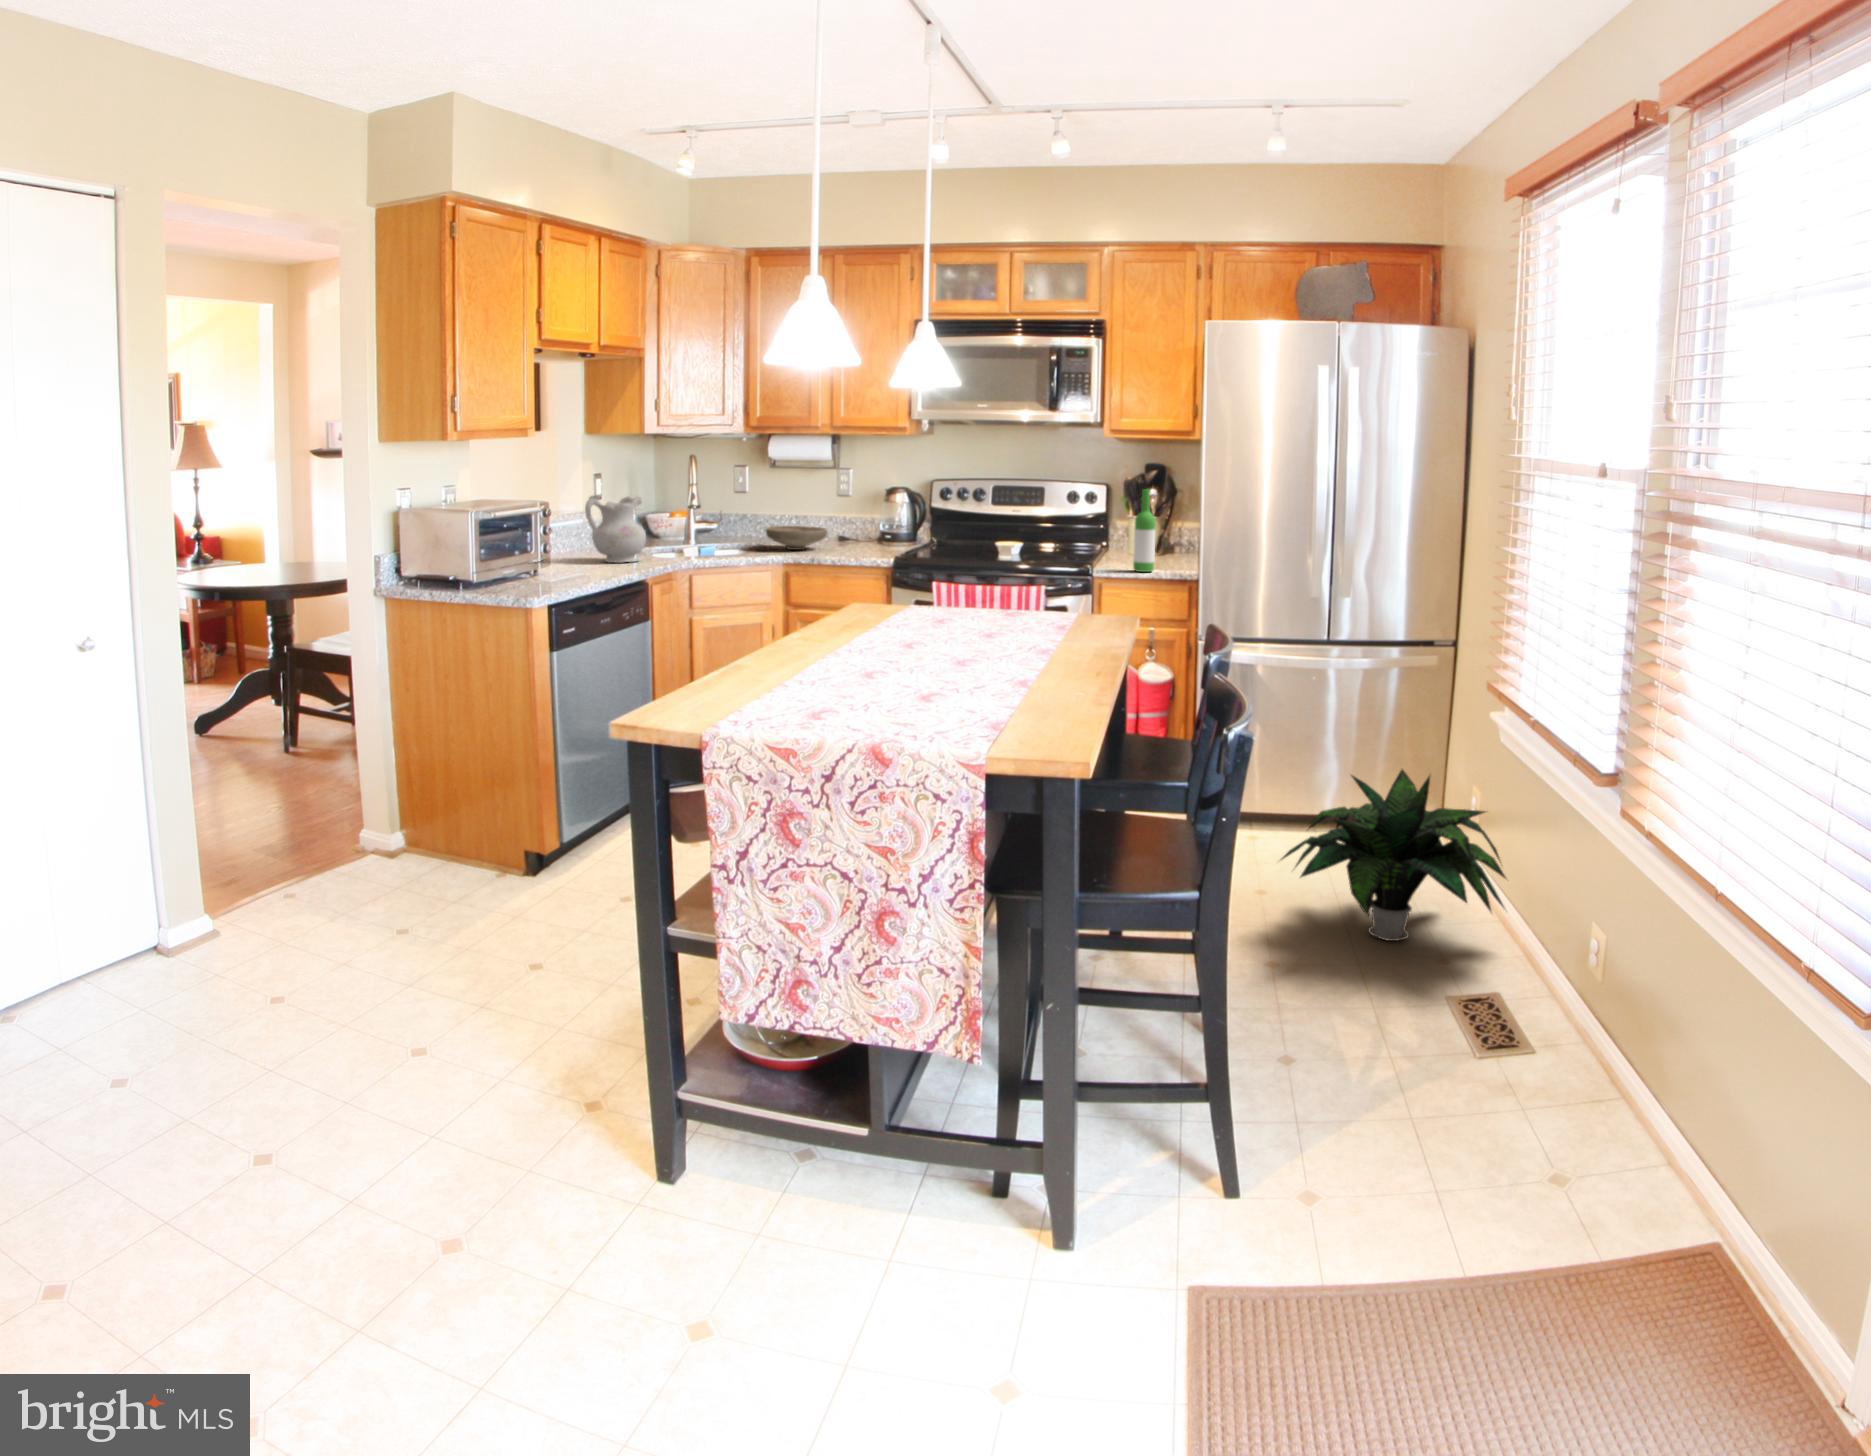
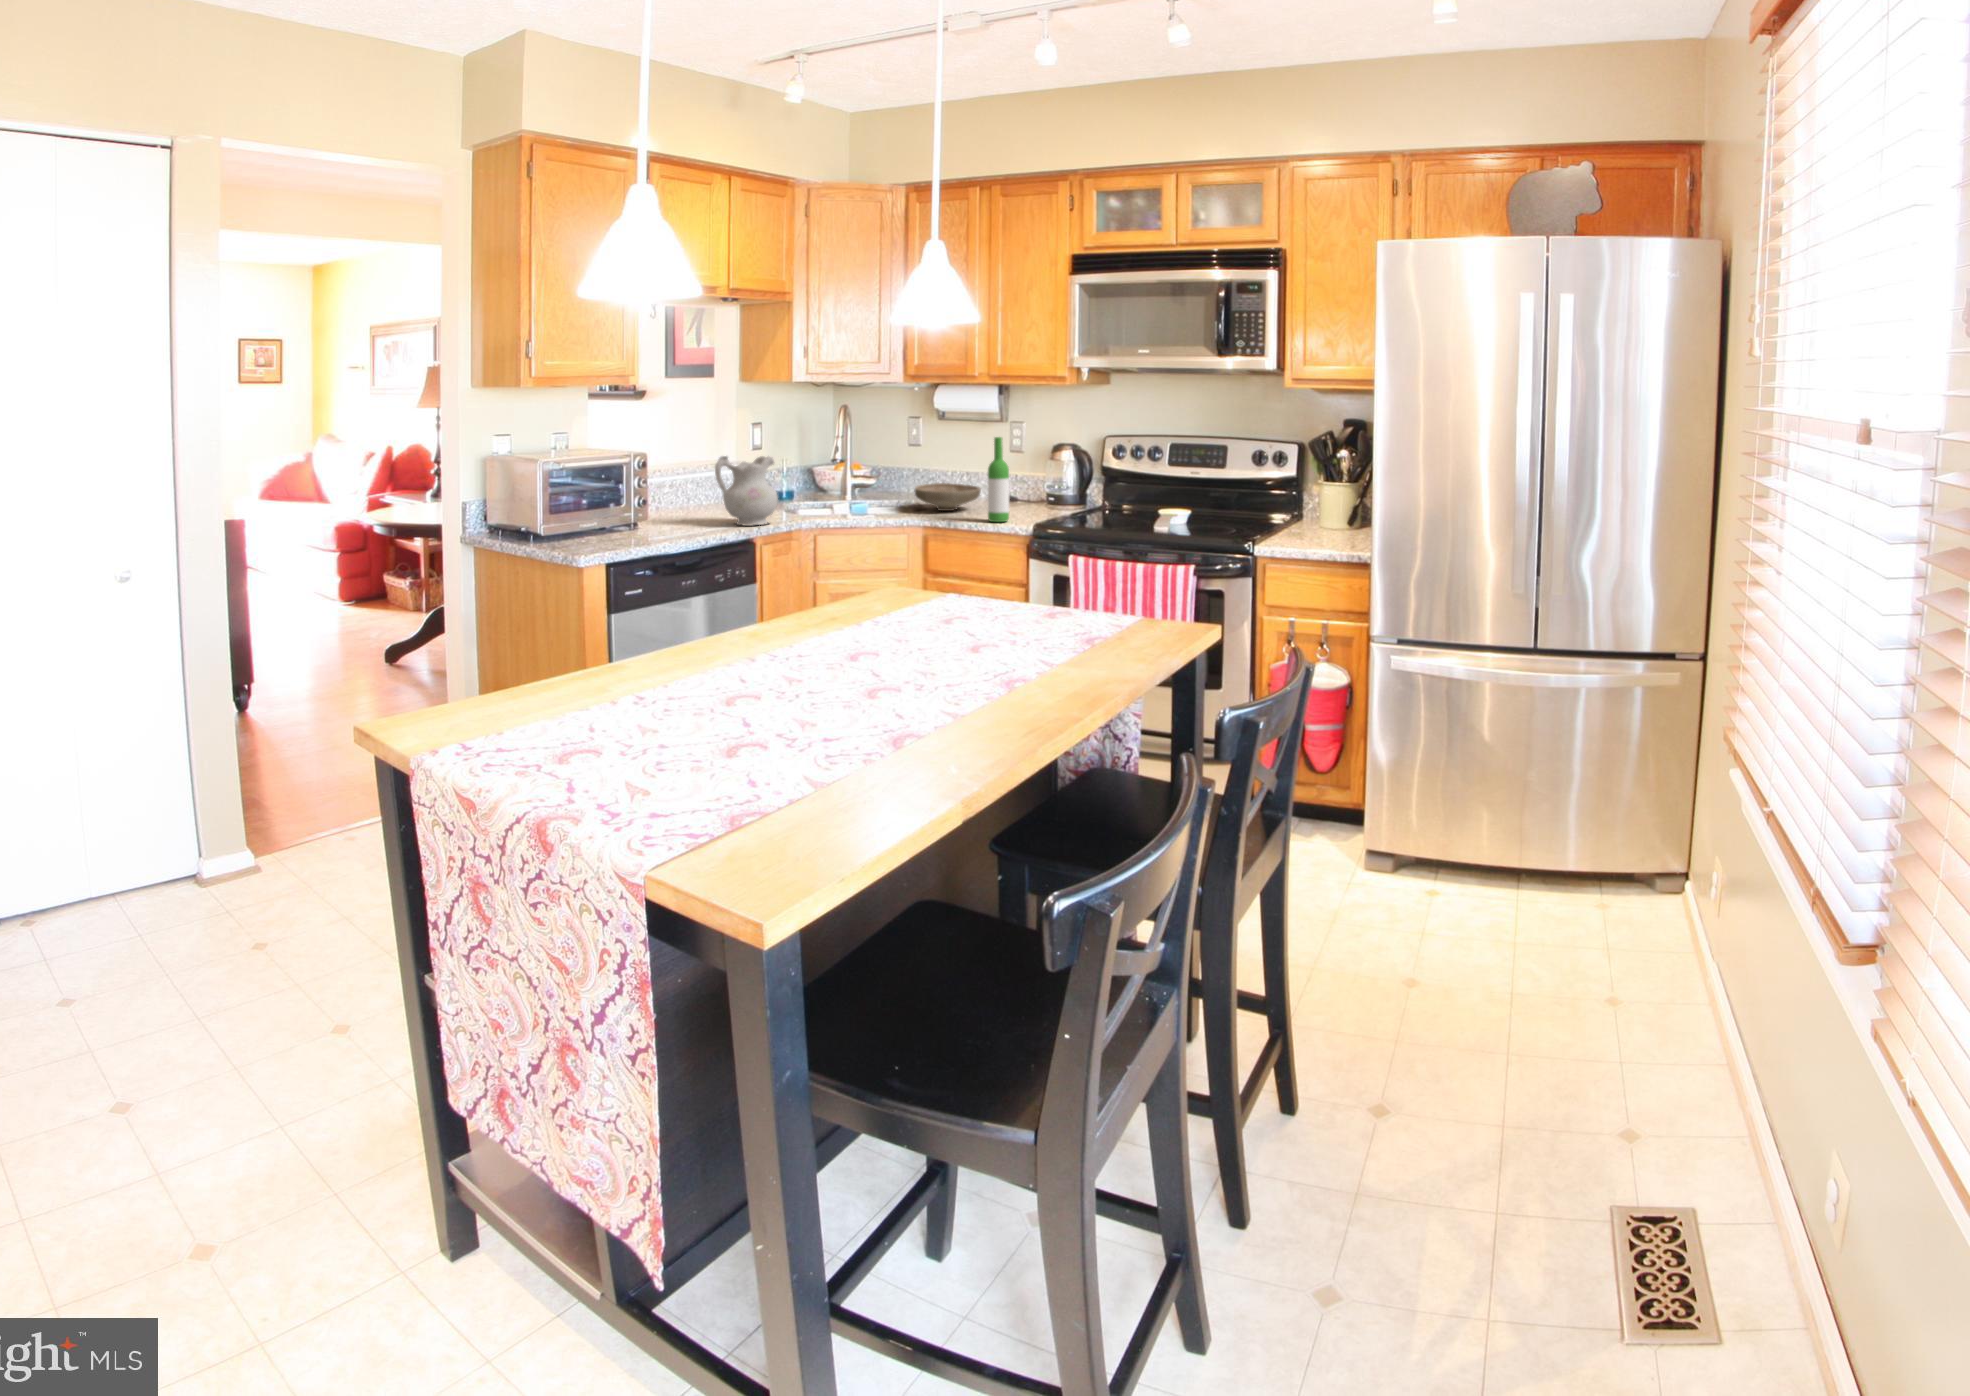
wine bottle: present [1133,489,1156,572] -> present [988,437,1009,522]
potted plant: present [1281,770,1506,941] -> none [1389,823,1688,1040]

